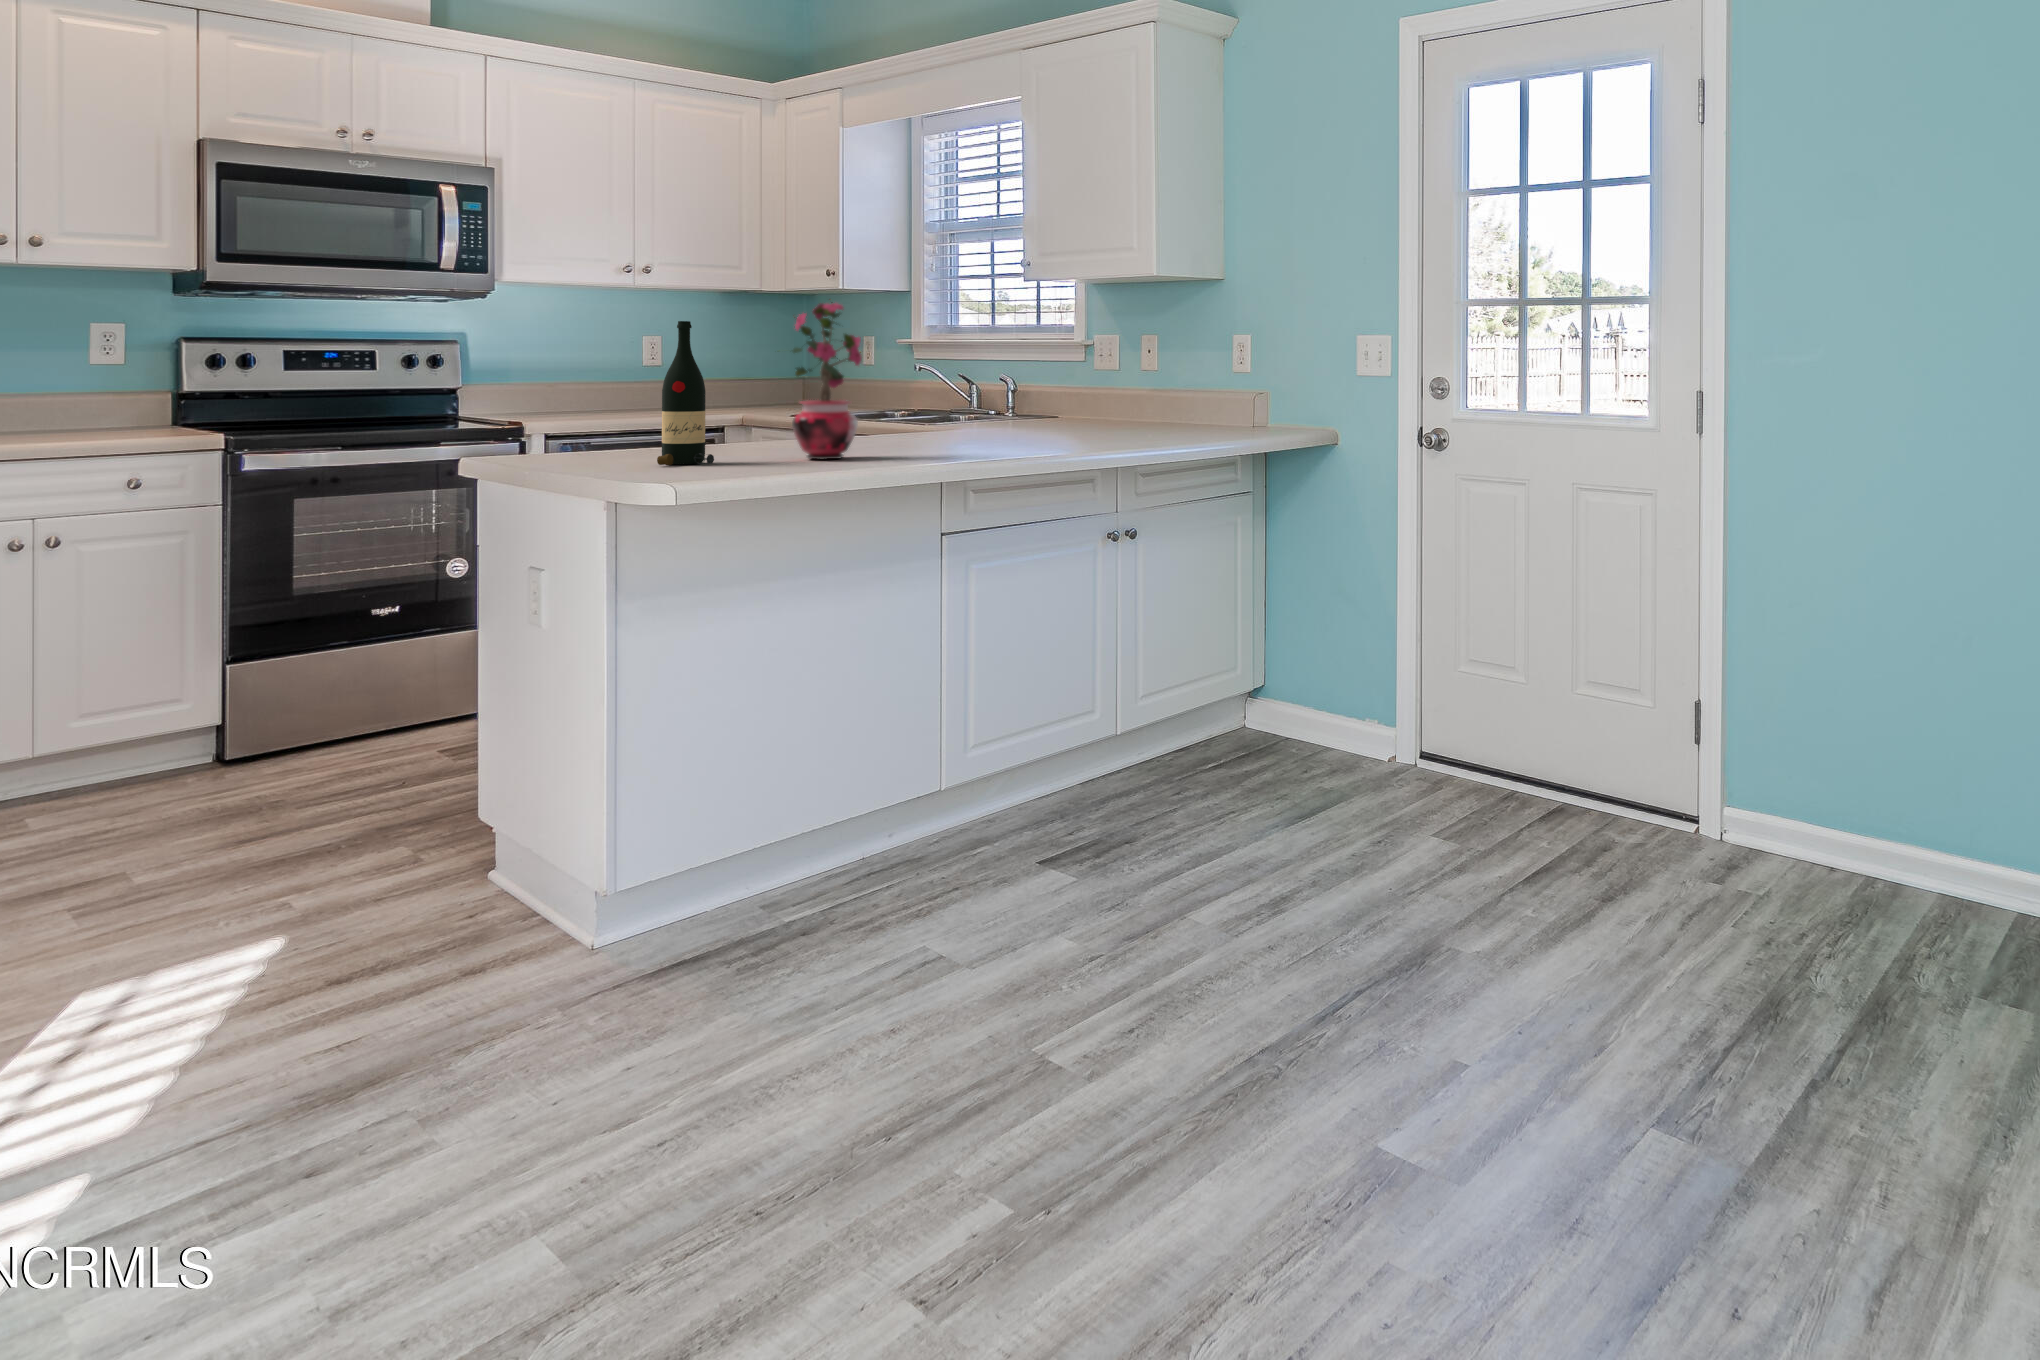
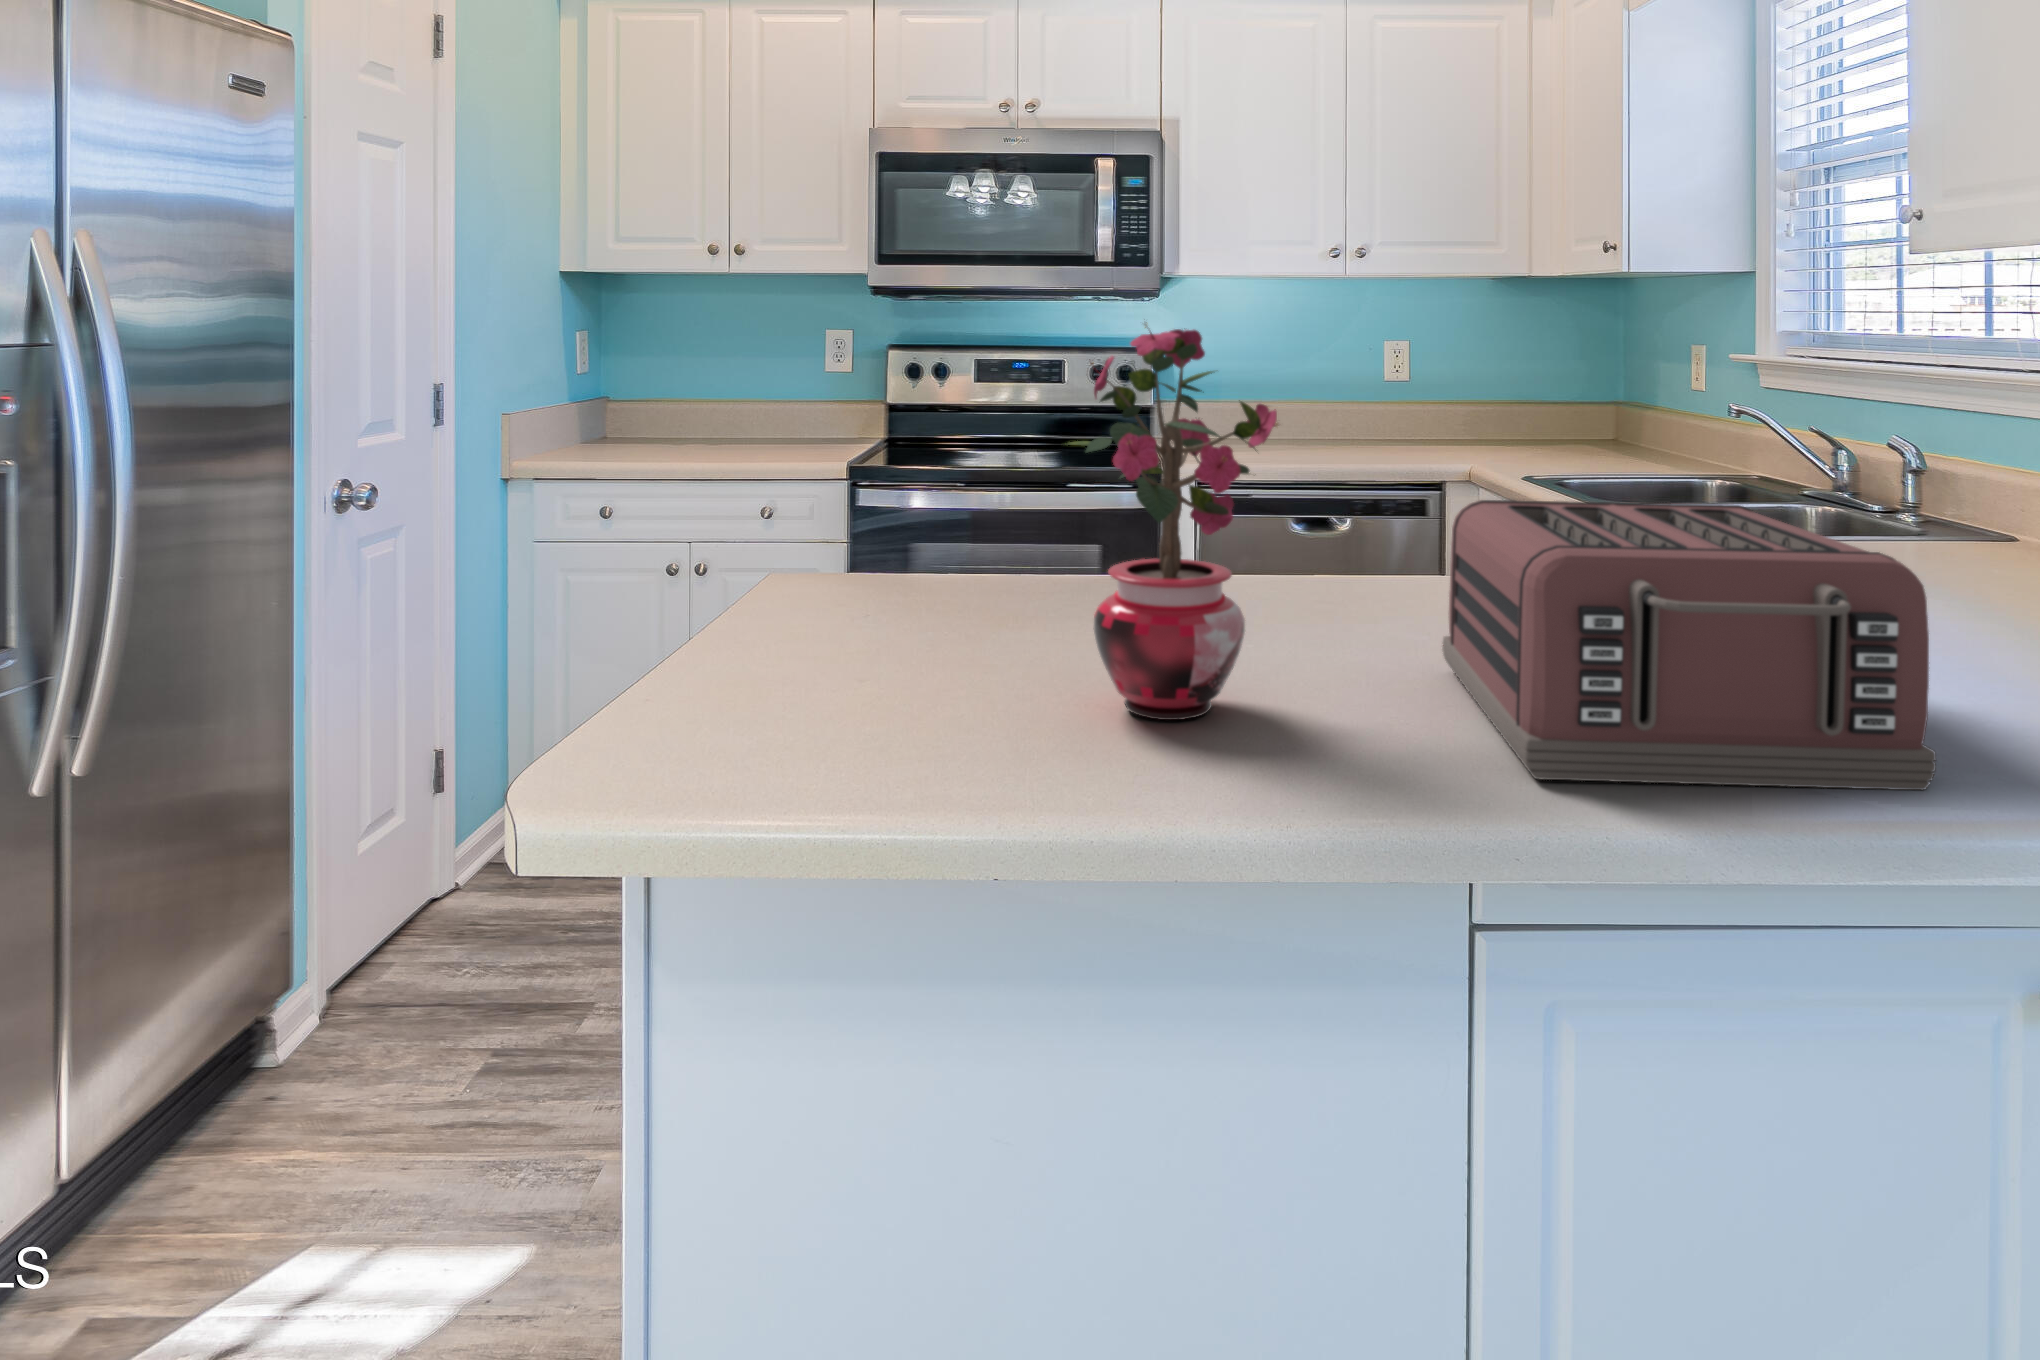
wine bottle: present [657,321,714,465] -> none [841,369,957,688]
toaster: none [902,375,1082,454] -> present [1442,500,1936,790]

